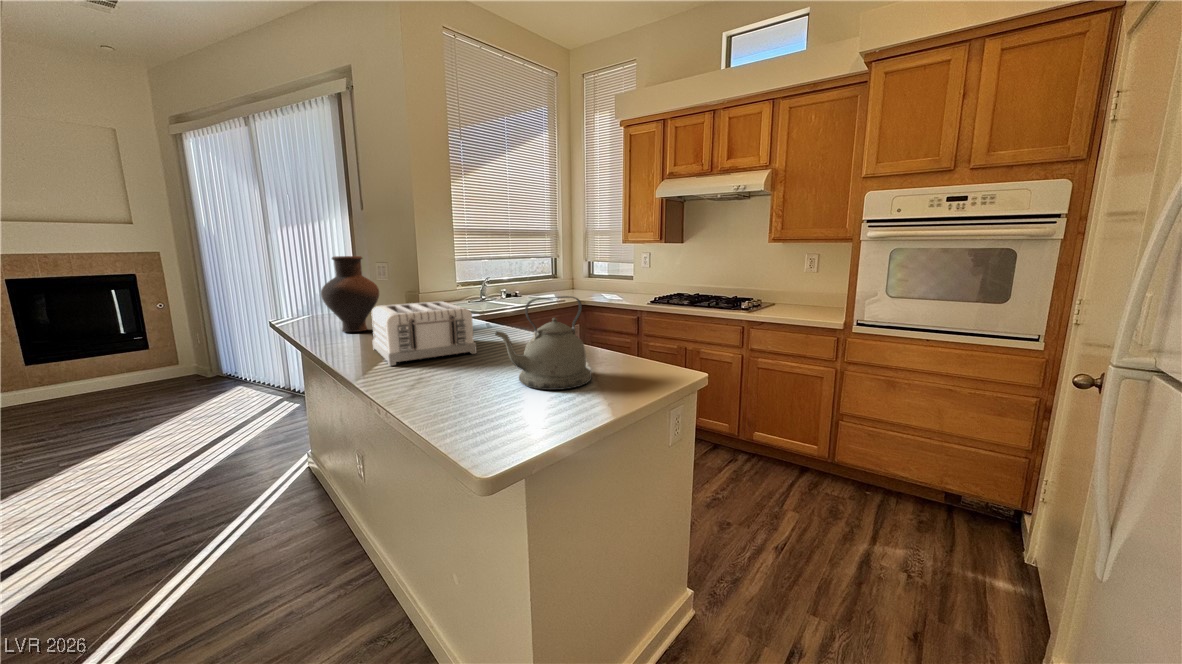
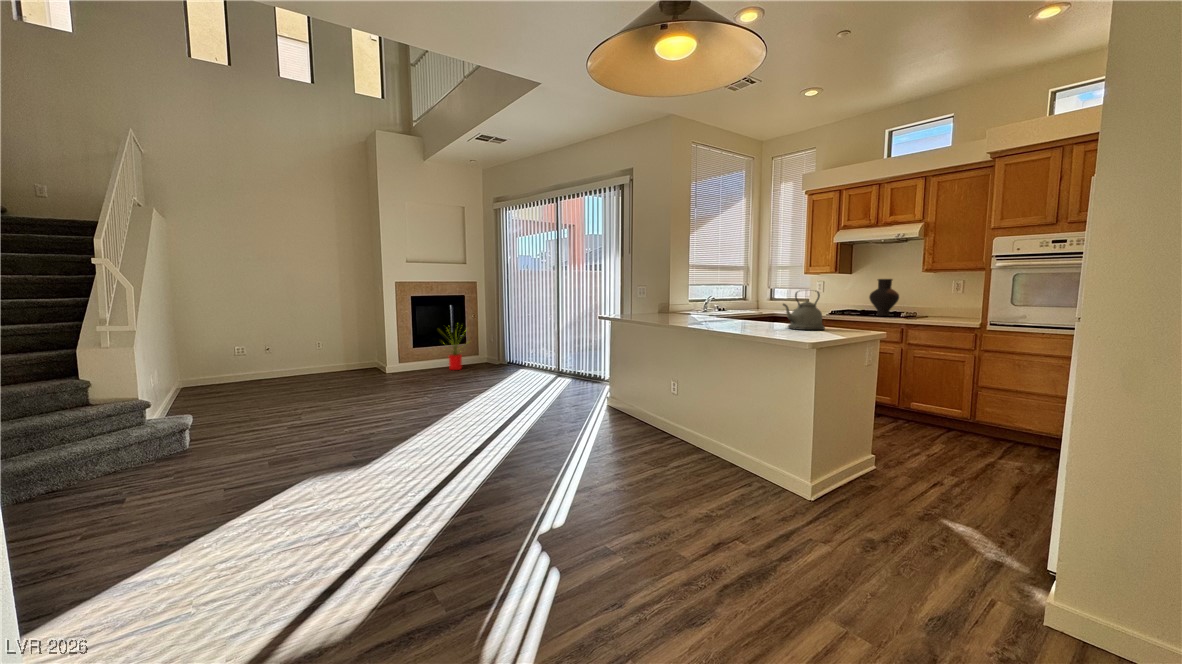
vase: present [321,256,379,332] -> present [869,279,899,316]
toaster: present [372,301,477,366] -> none [691,300,750,325]
house plant: none [63,319,152,397] -> present [449,332,462,370]

